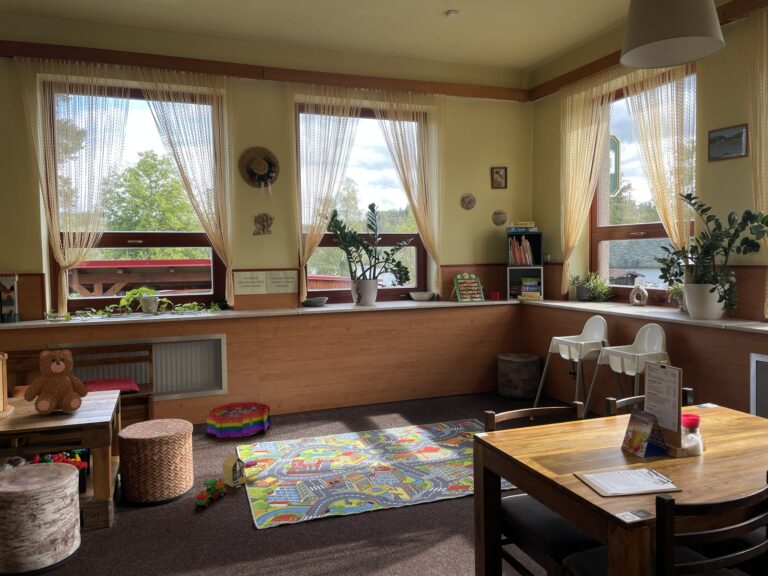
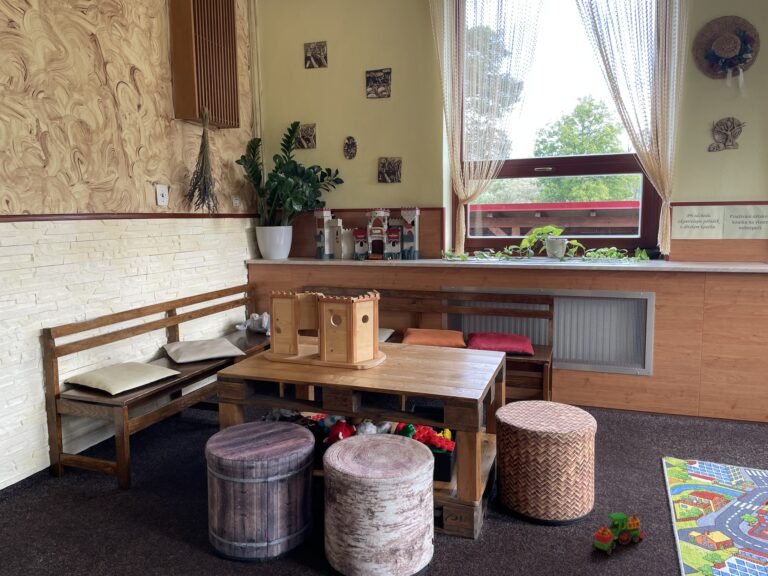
teddy bear: present [24,350,88,414] -> none [383,292,459,378]
storage bin: present [207,402,270,437] -> none [619,388,718,443]
toy house: present [223,454,260,487] -> none [639,476,702,534]

